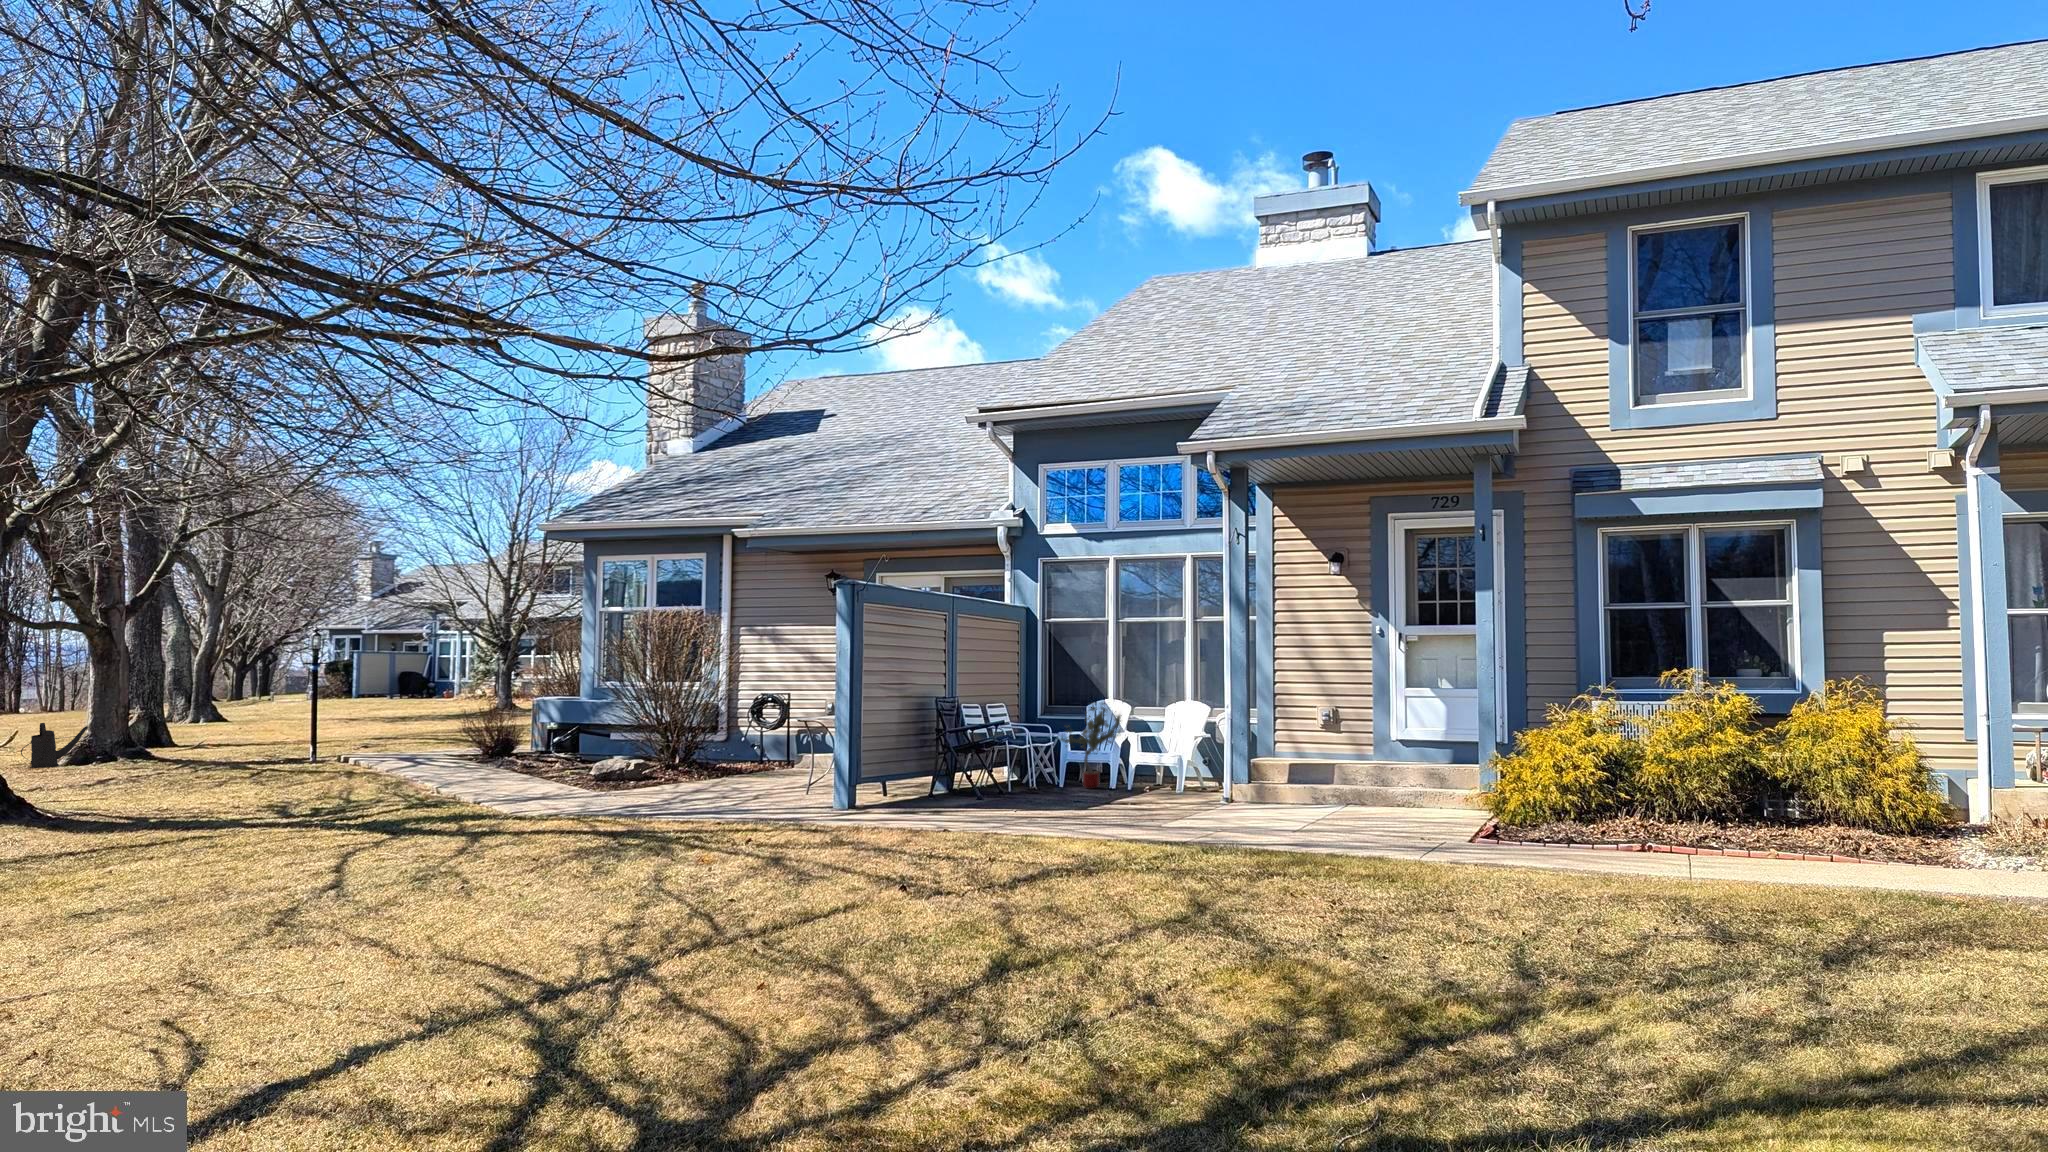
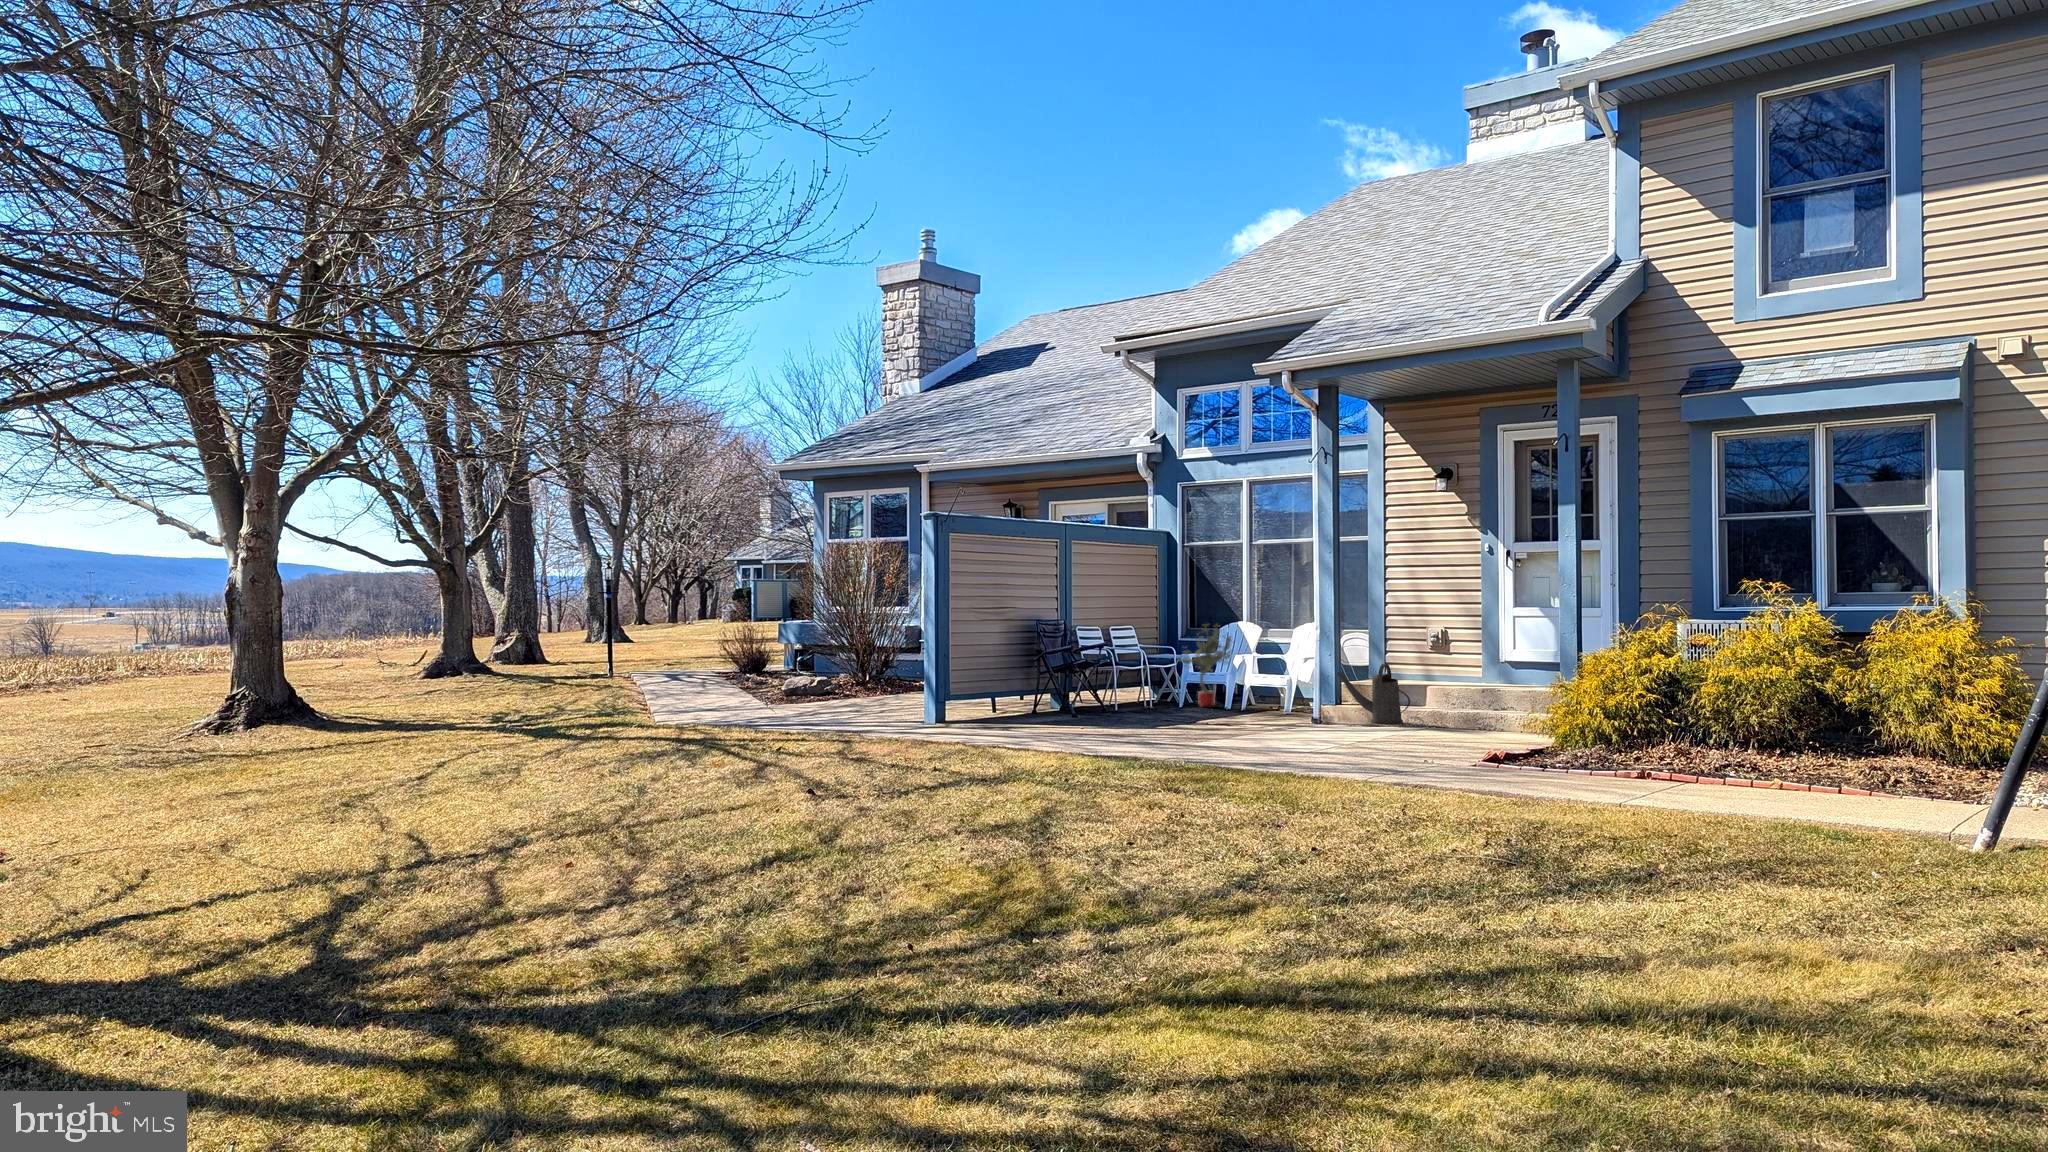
watering can: present [21,723,88,768] -> present [1338,664,1410,725]

